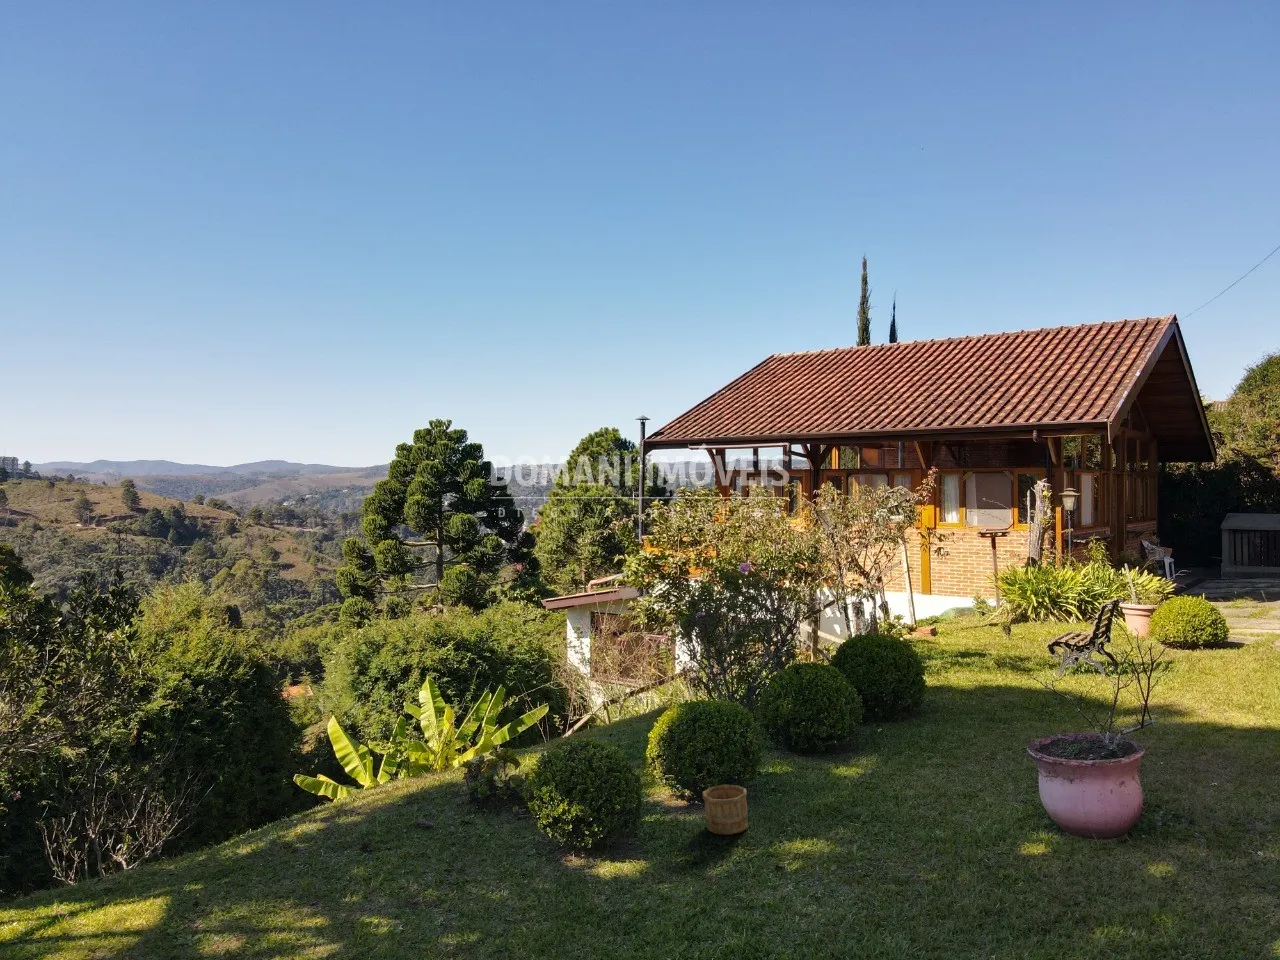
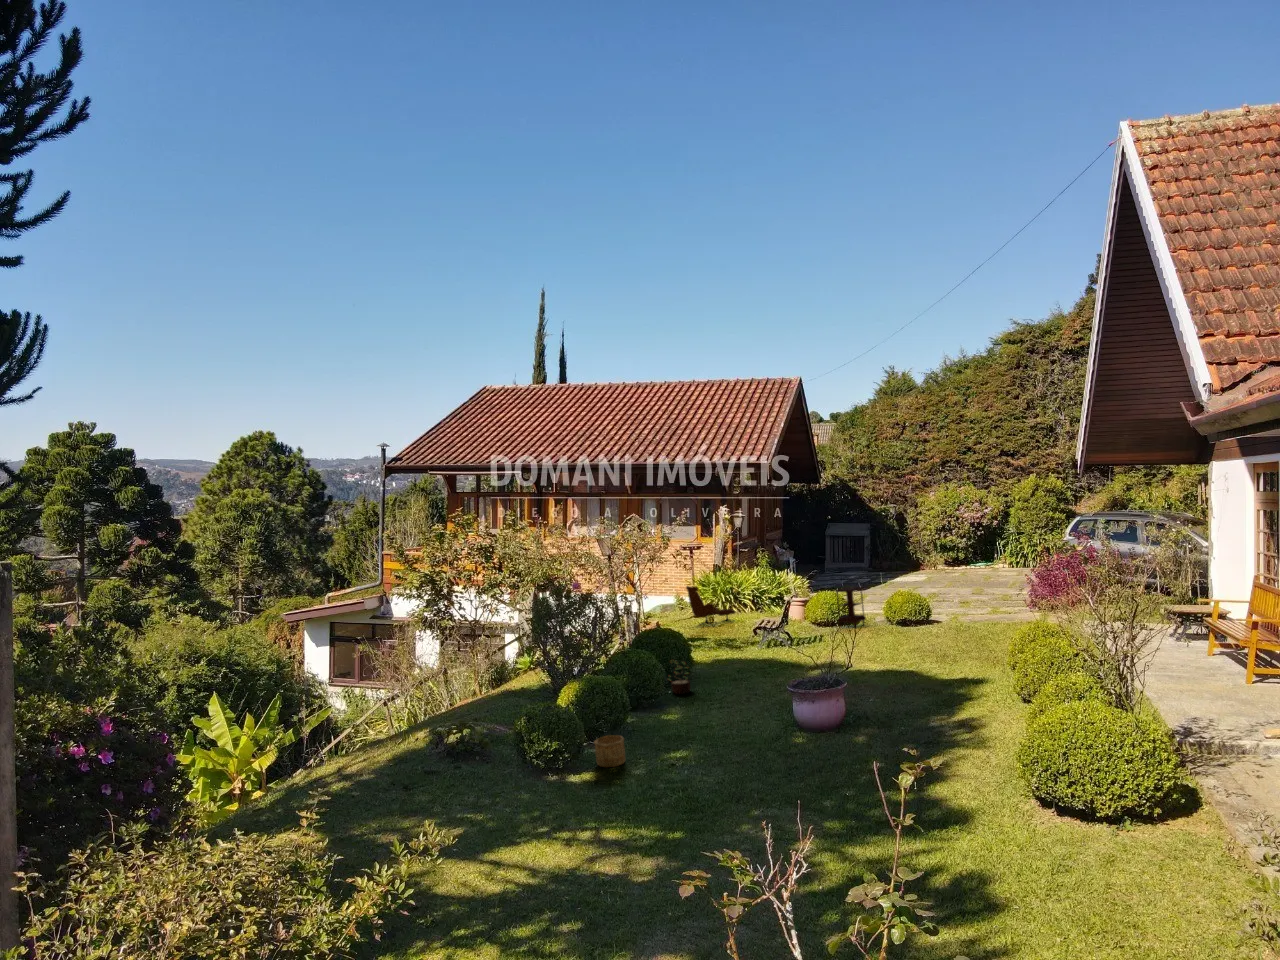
lounge chair: none [978,581,1051,637] -> present [686,586,736,625]
side table: none [1198,596,1254,658] -> present [835,587,866,628]
decorative plant: none [886,677,922,729] -> present [668,660,690,694]

